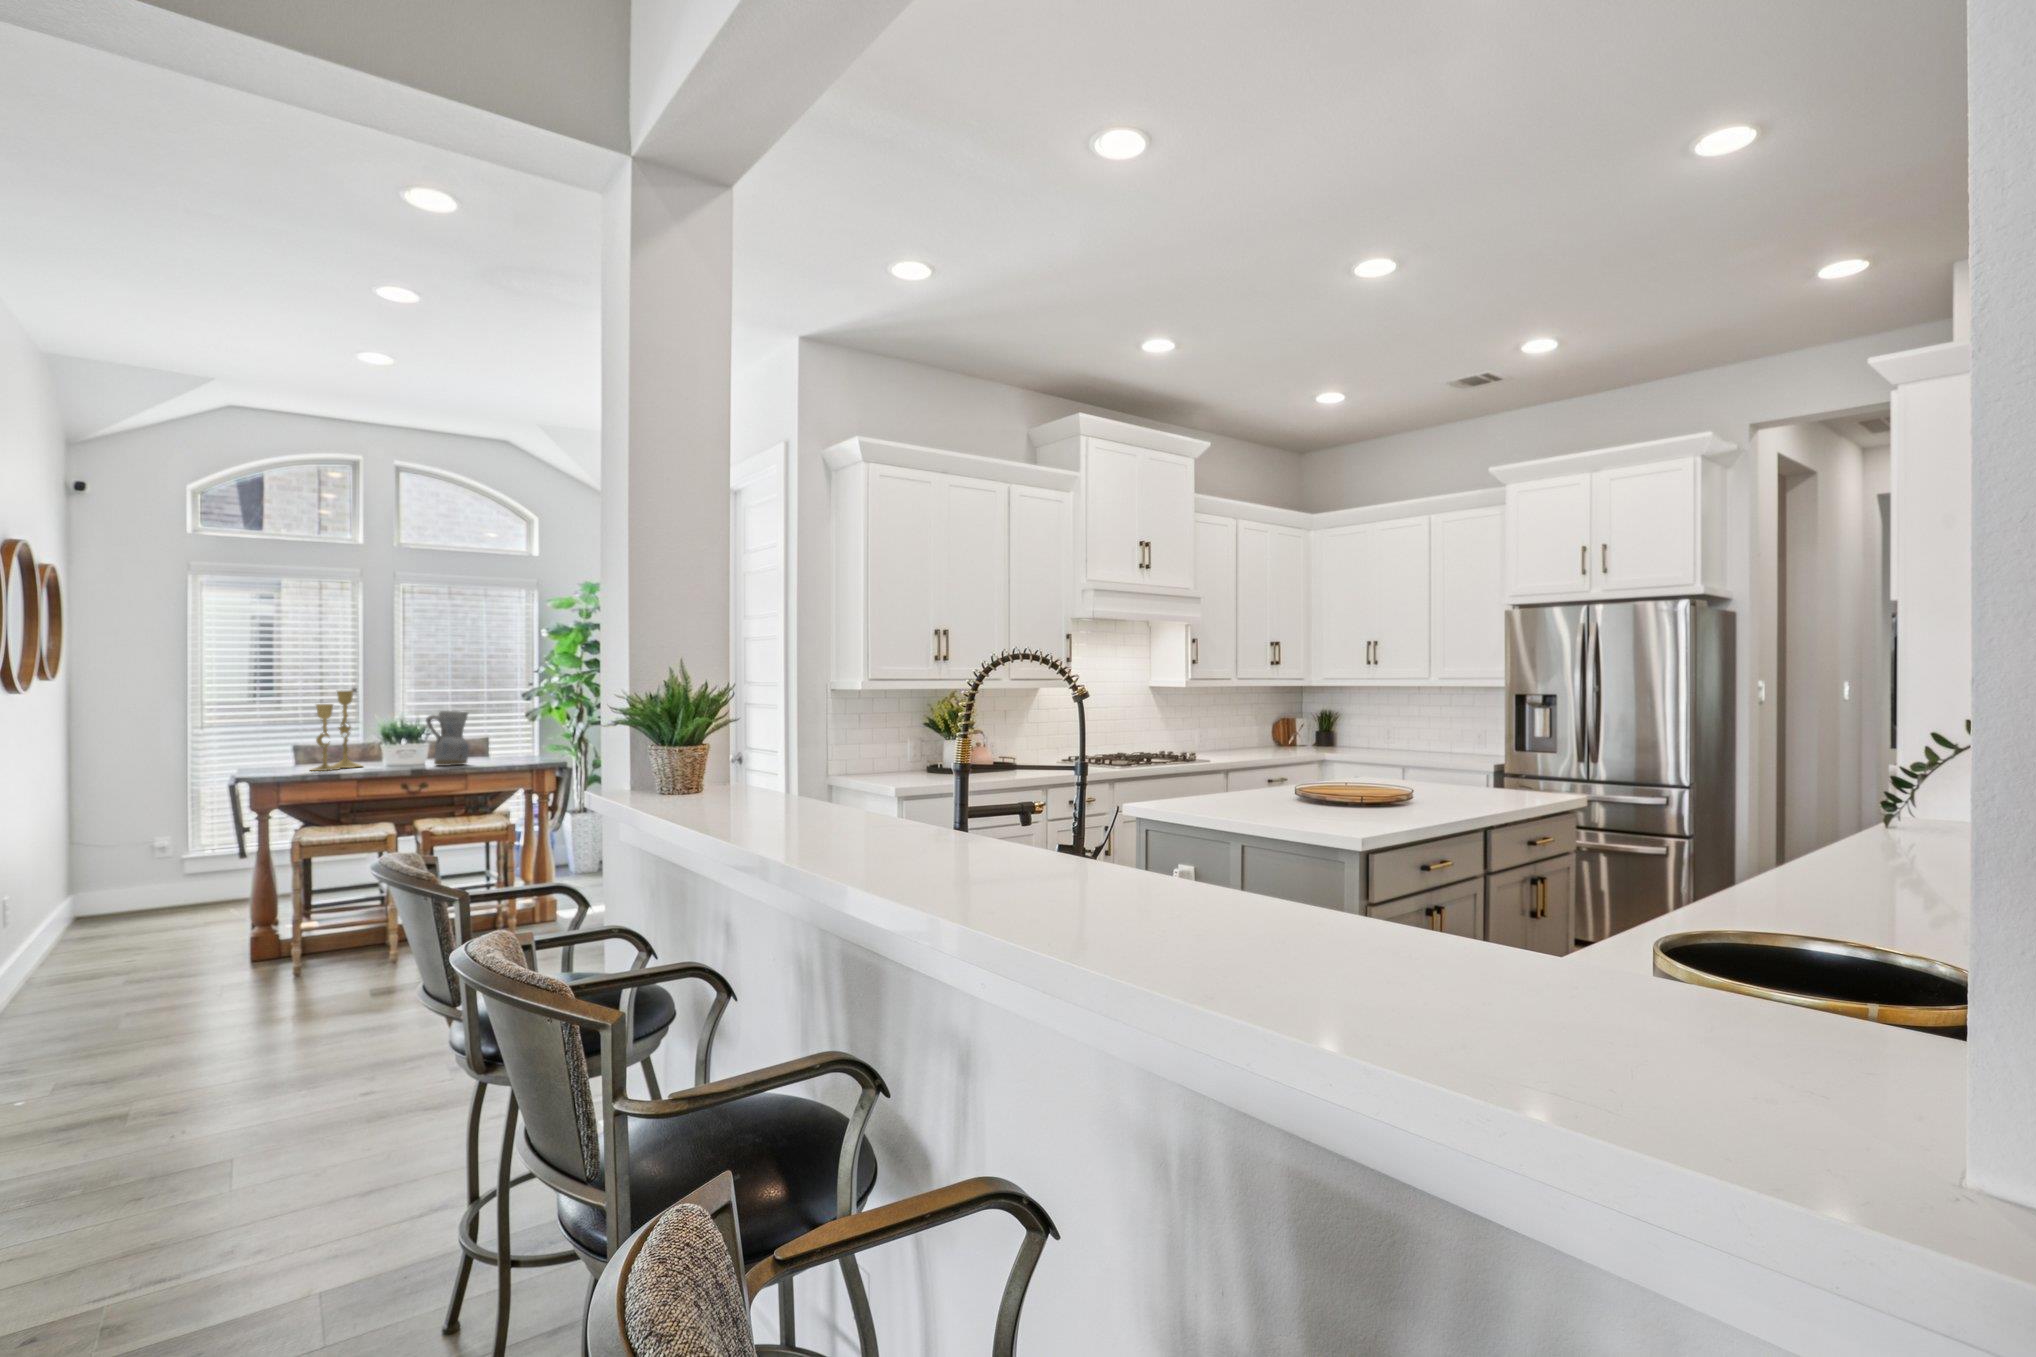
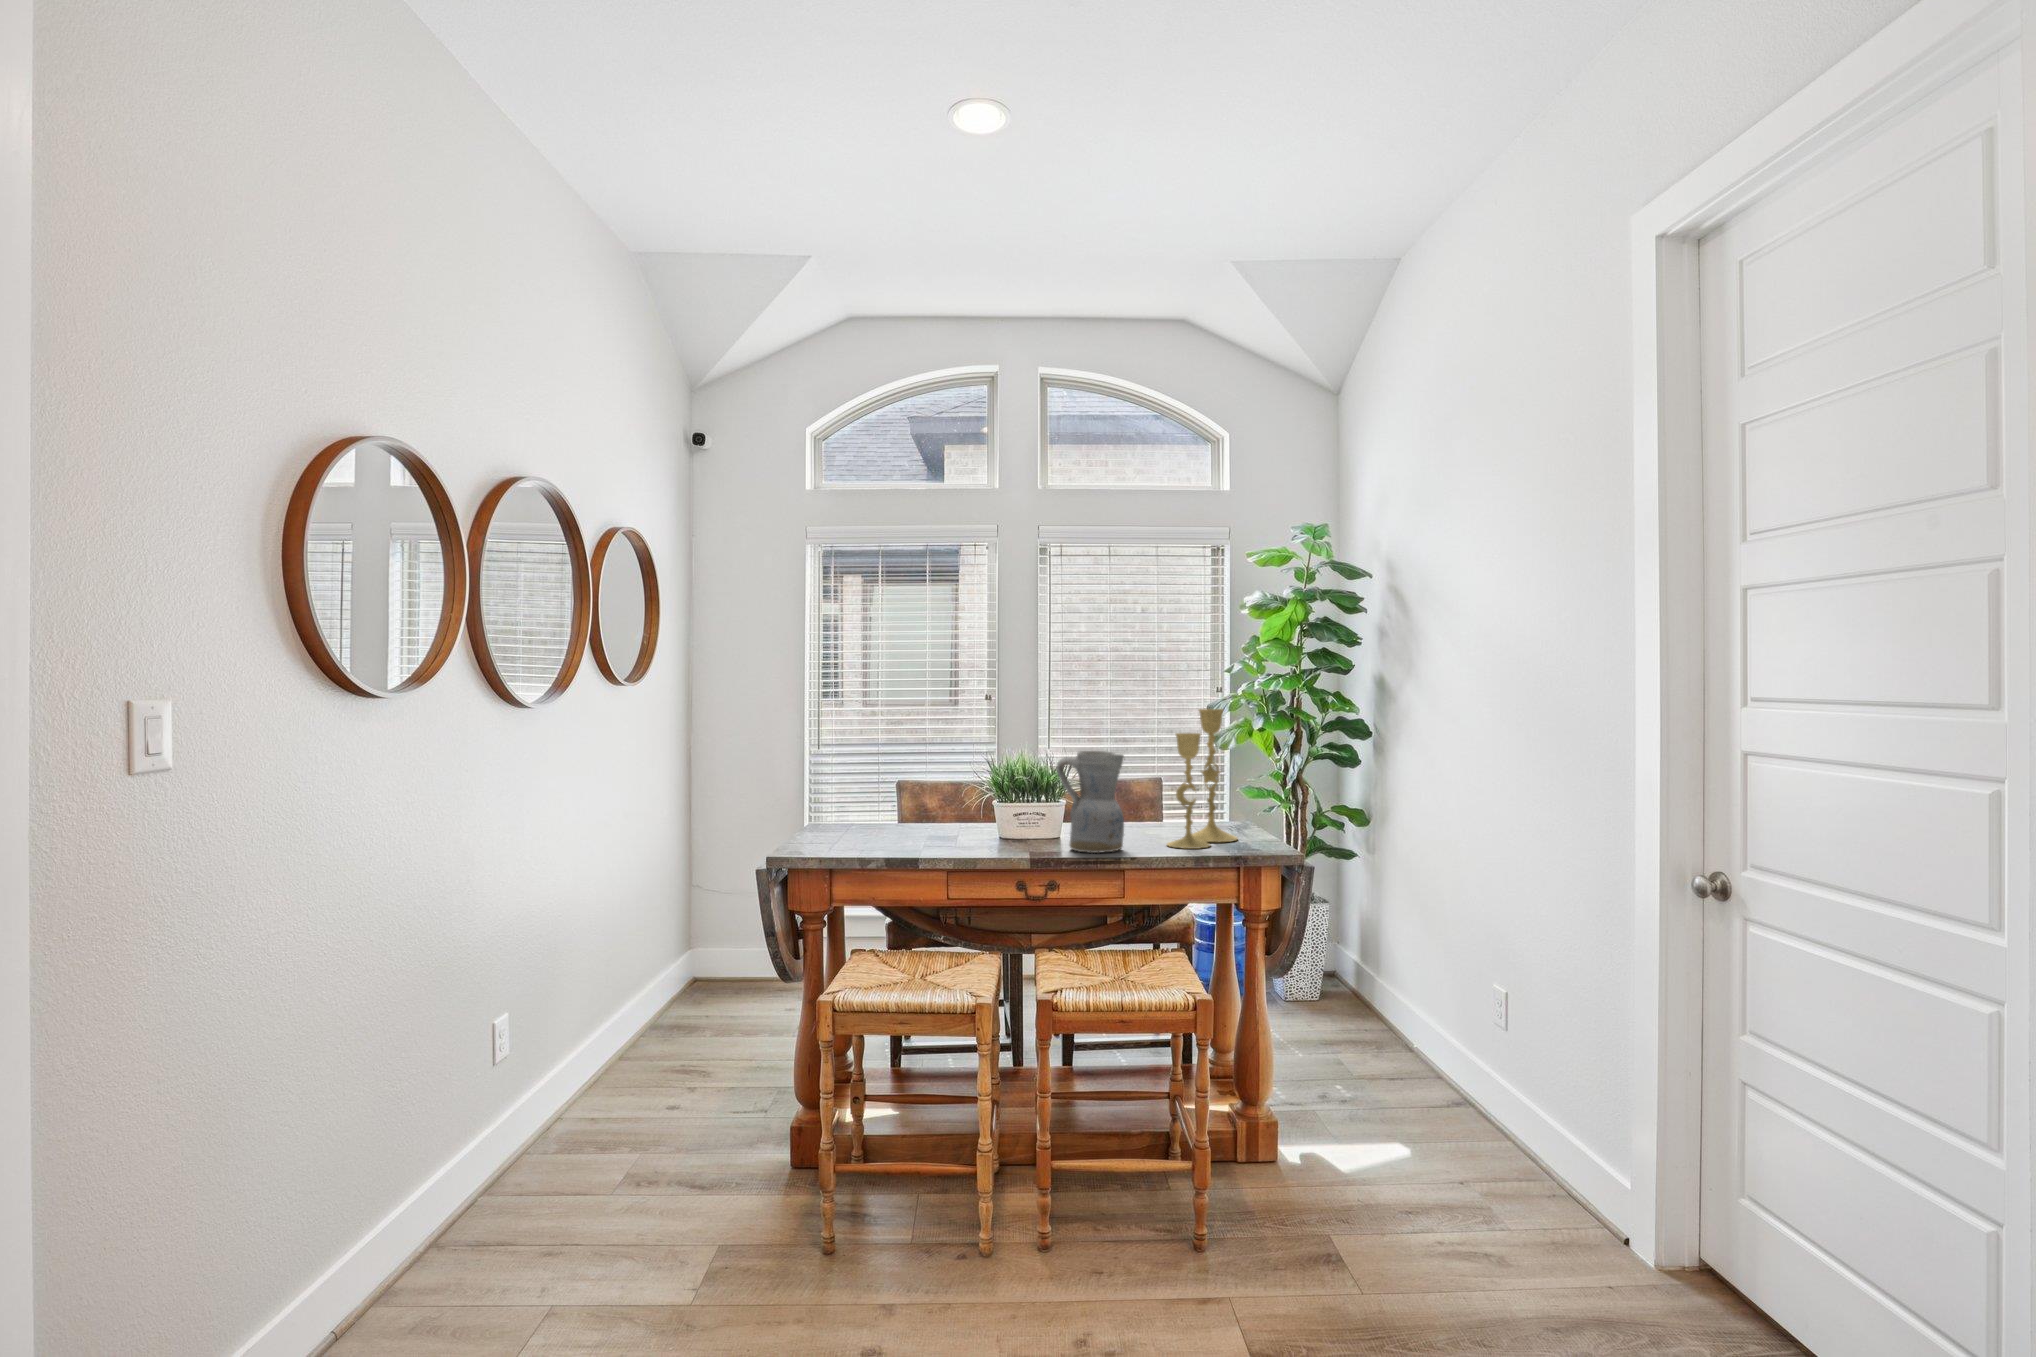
candlestick: present [311,690,362,771] -> present [1167,709,1238,849]

